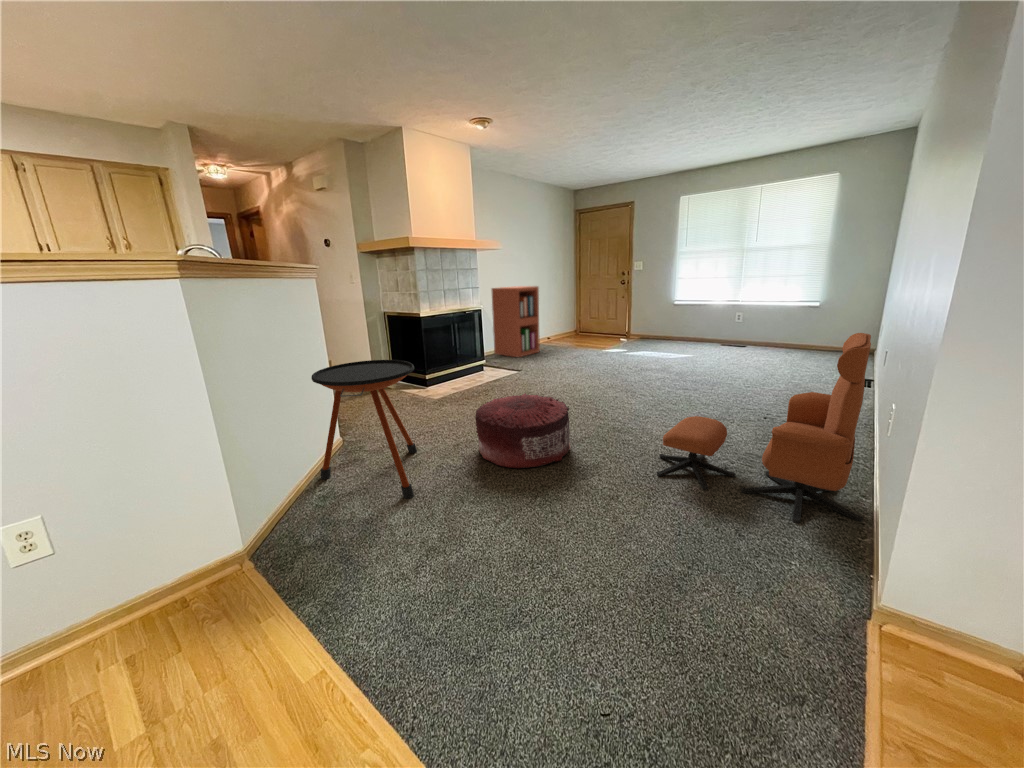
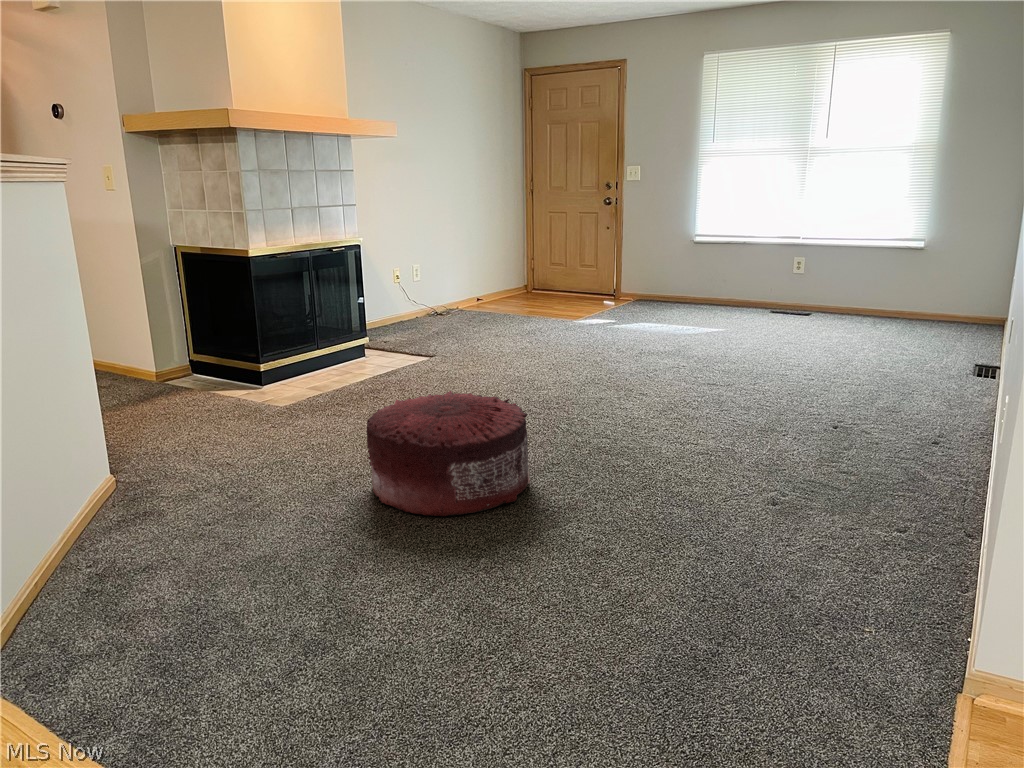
bookshelf: present [492,286,540,357] -> none [374,203,463,333]
lounge chair: present [657,333,871,523] -> none [671,290,972,576]
side table: present [311,360,417,499] -> none [74,332,266,572]

